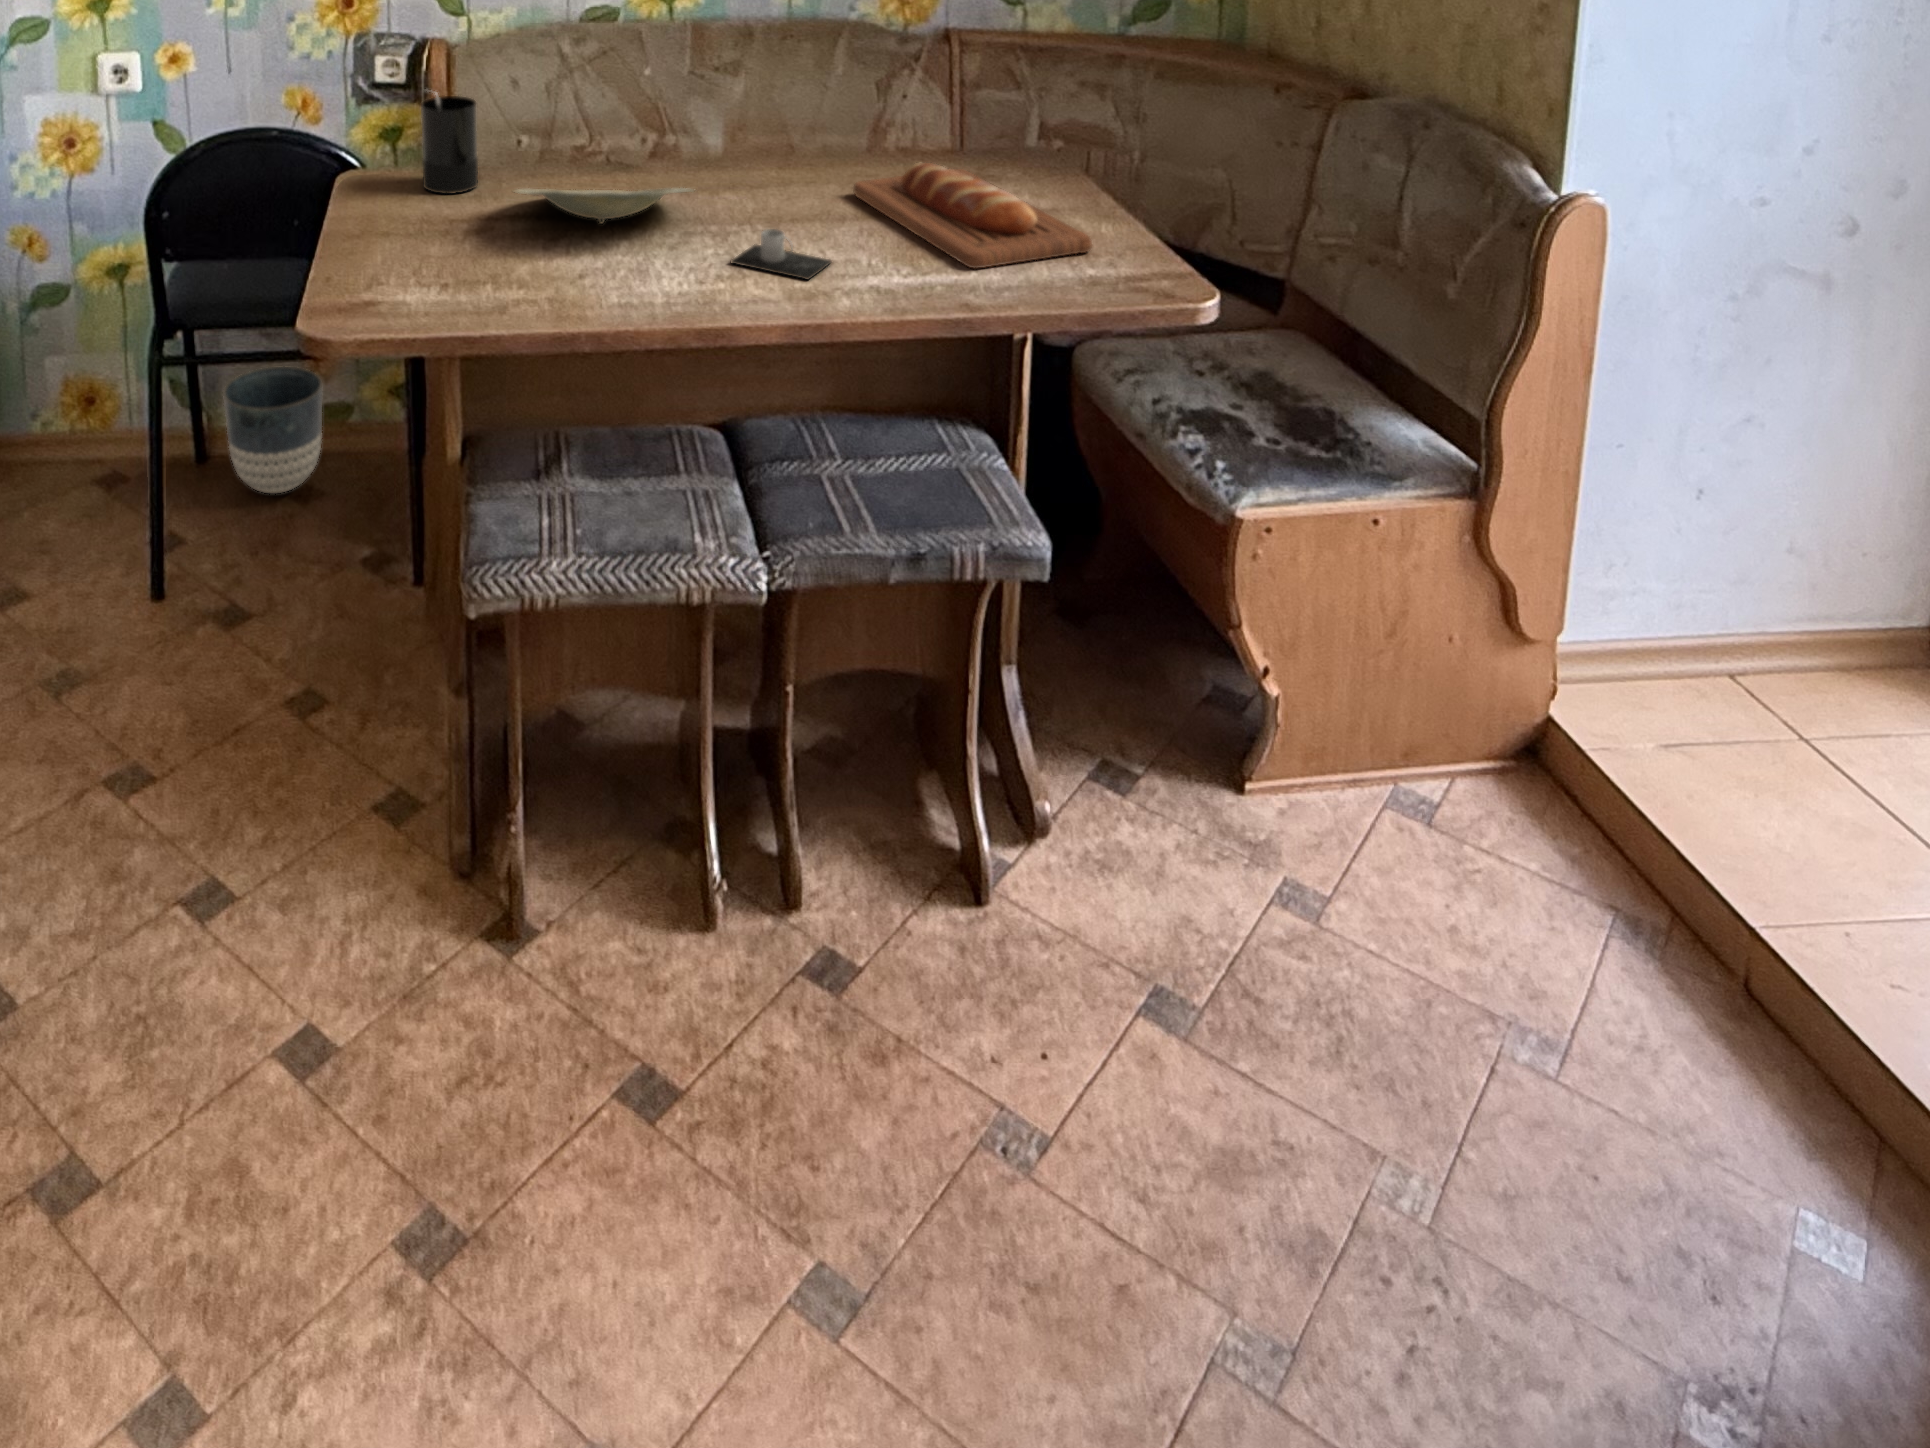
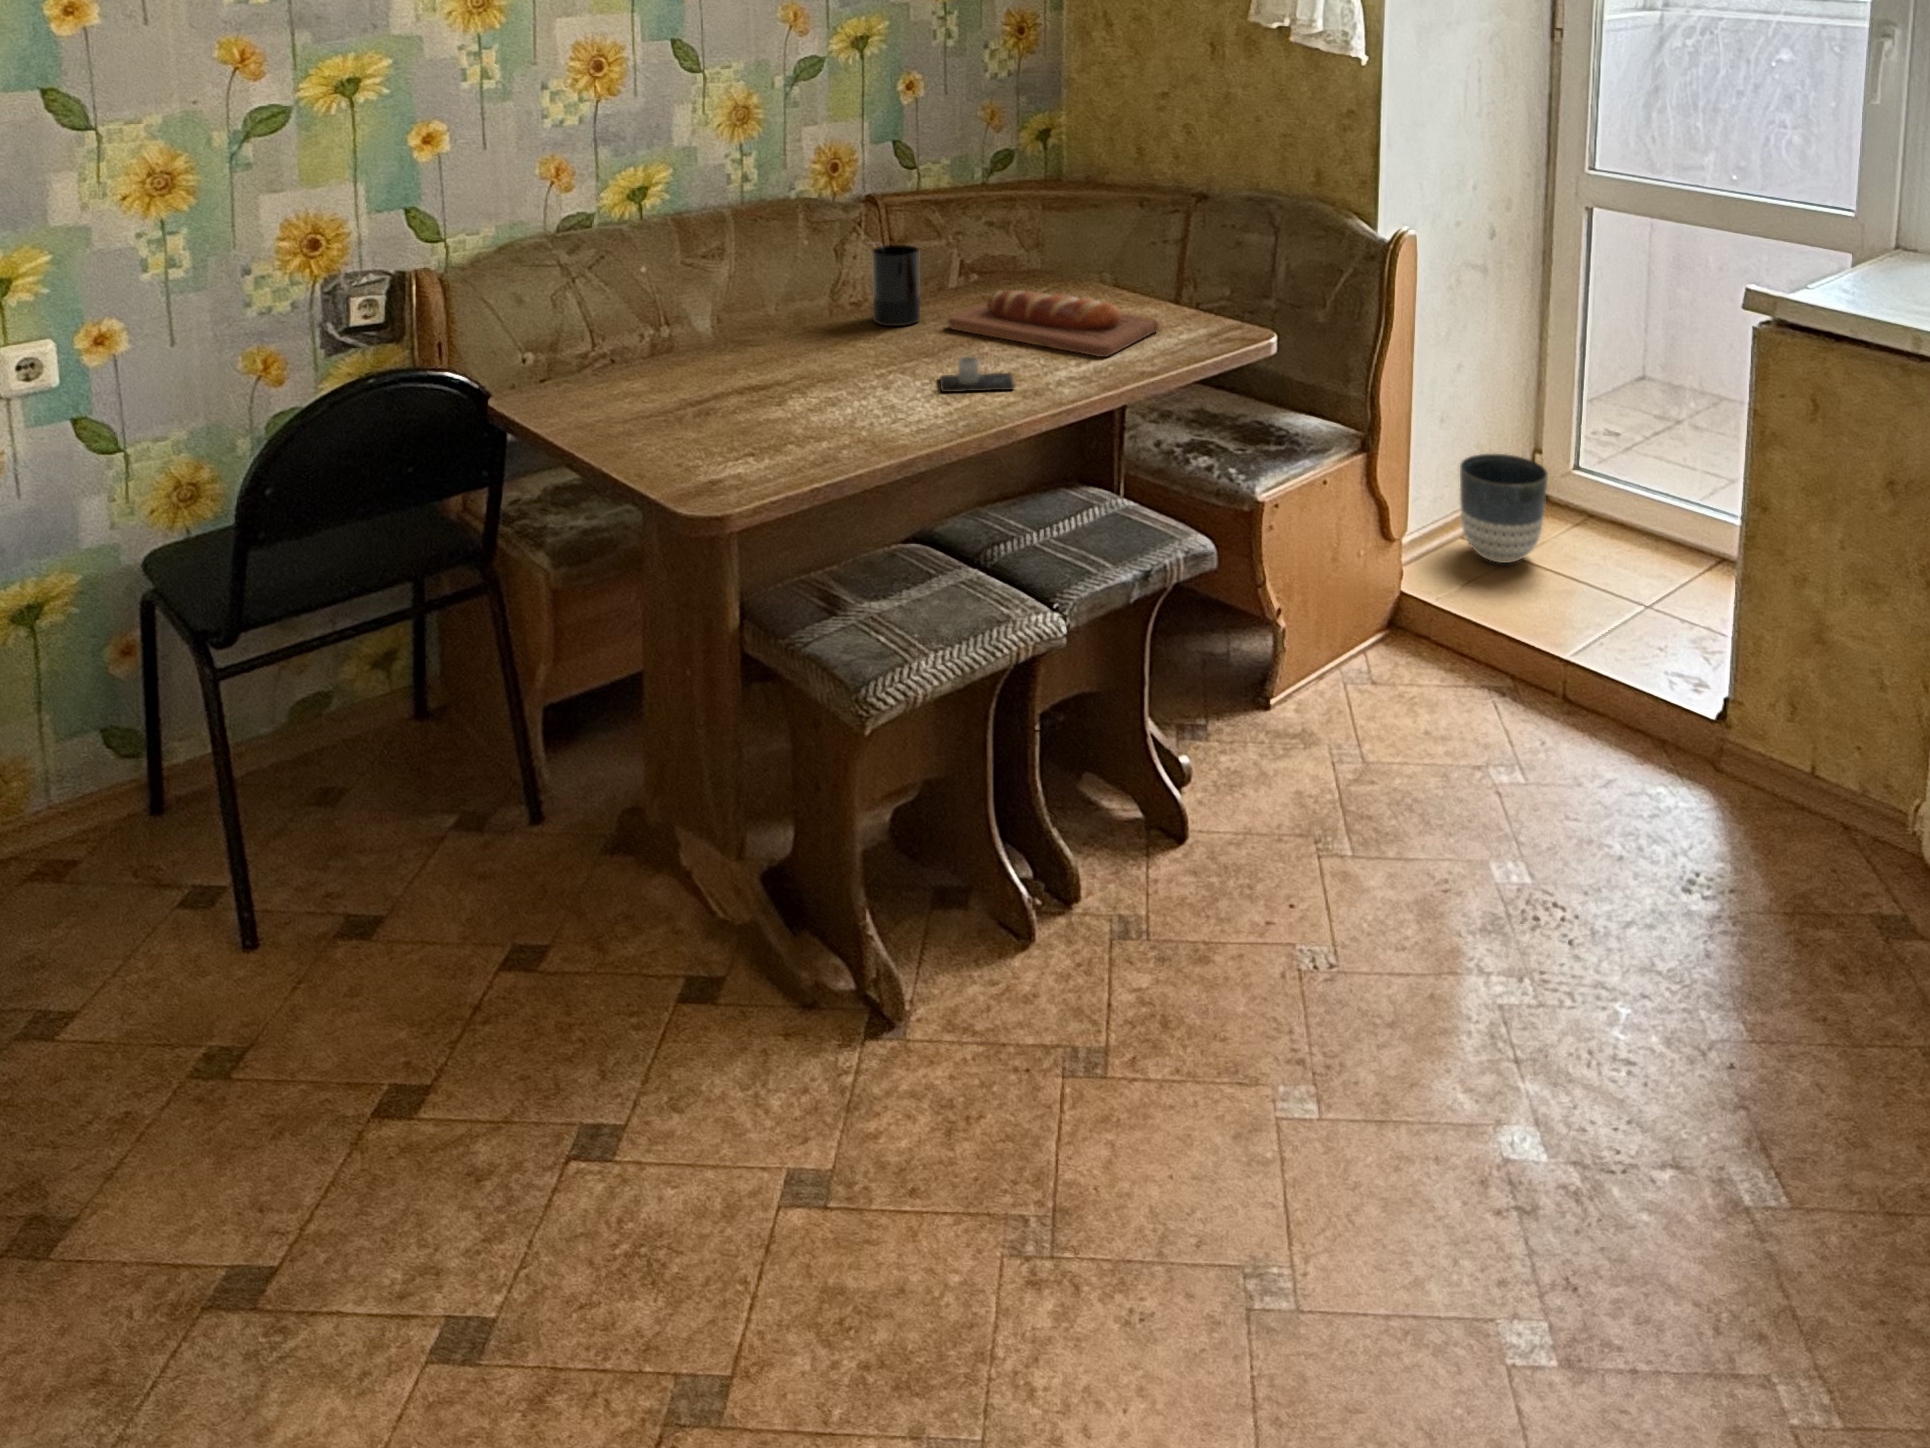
candle: present [421,93,478,194] -> present [872,245,920,326]
plate: present [514,188,693,223] -> none [704,343,875,389]
planter: present [223,366,322,493] -> present [1460,454,1548,563]

